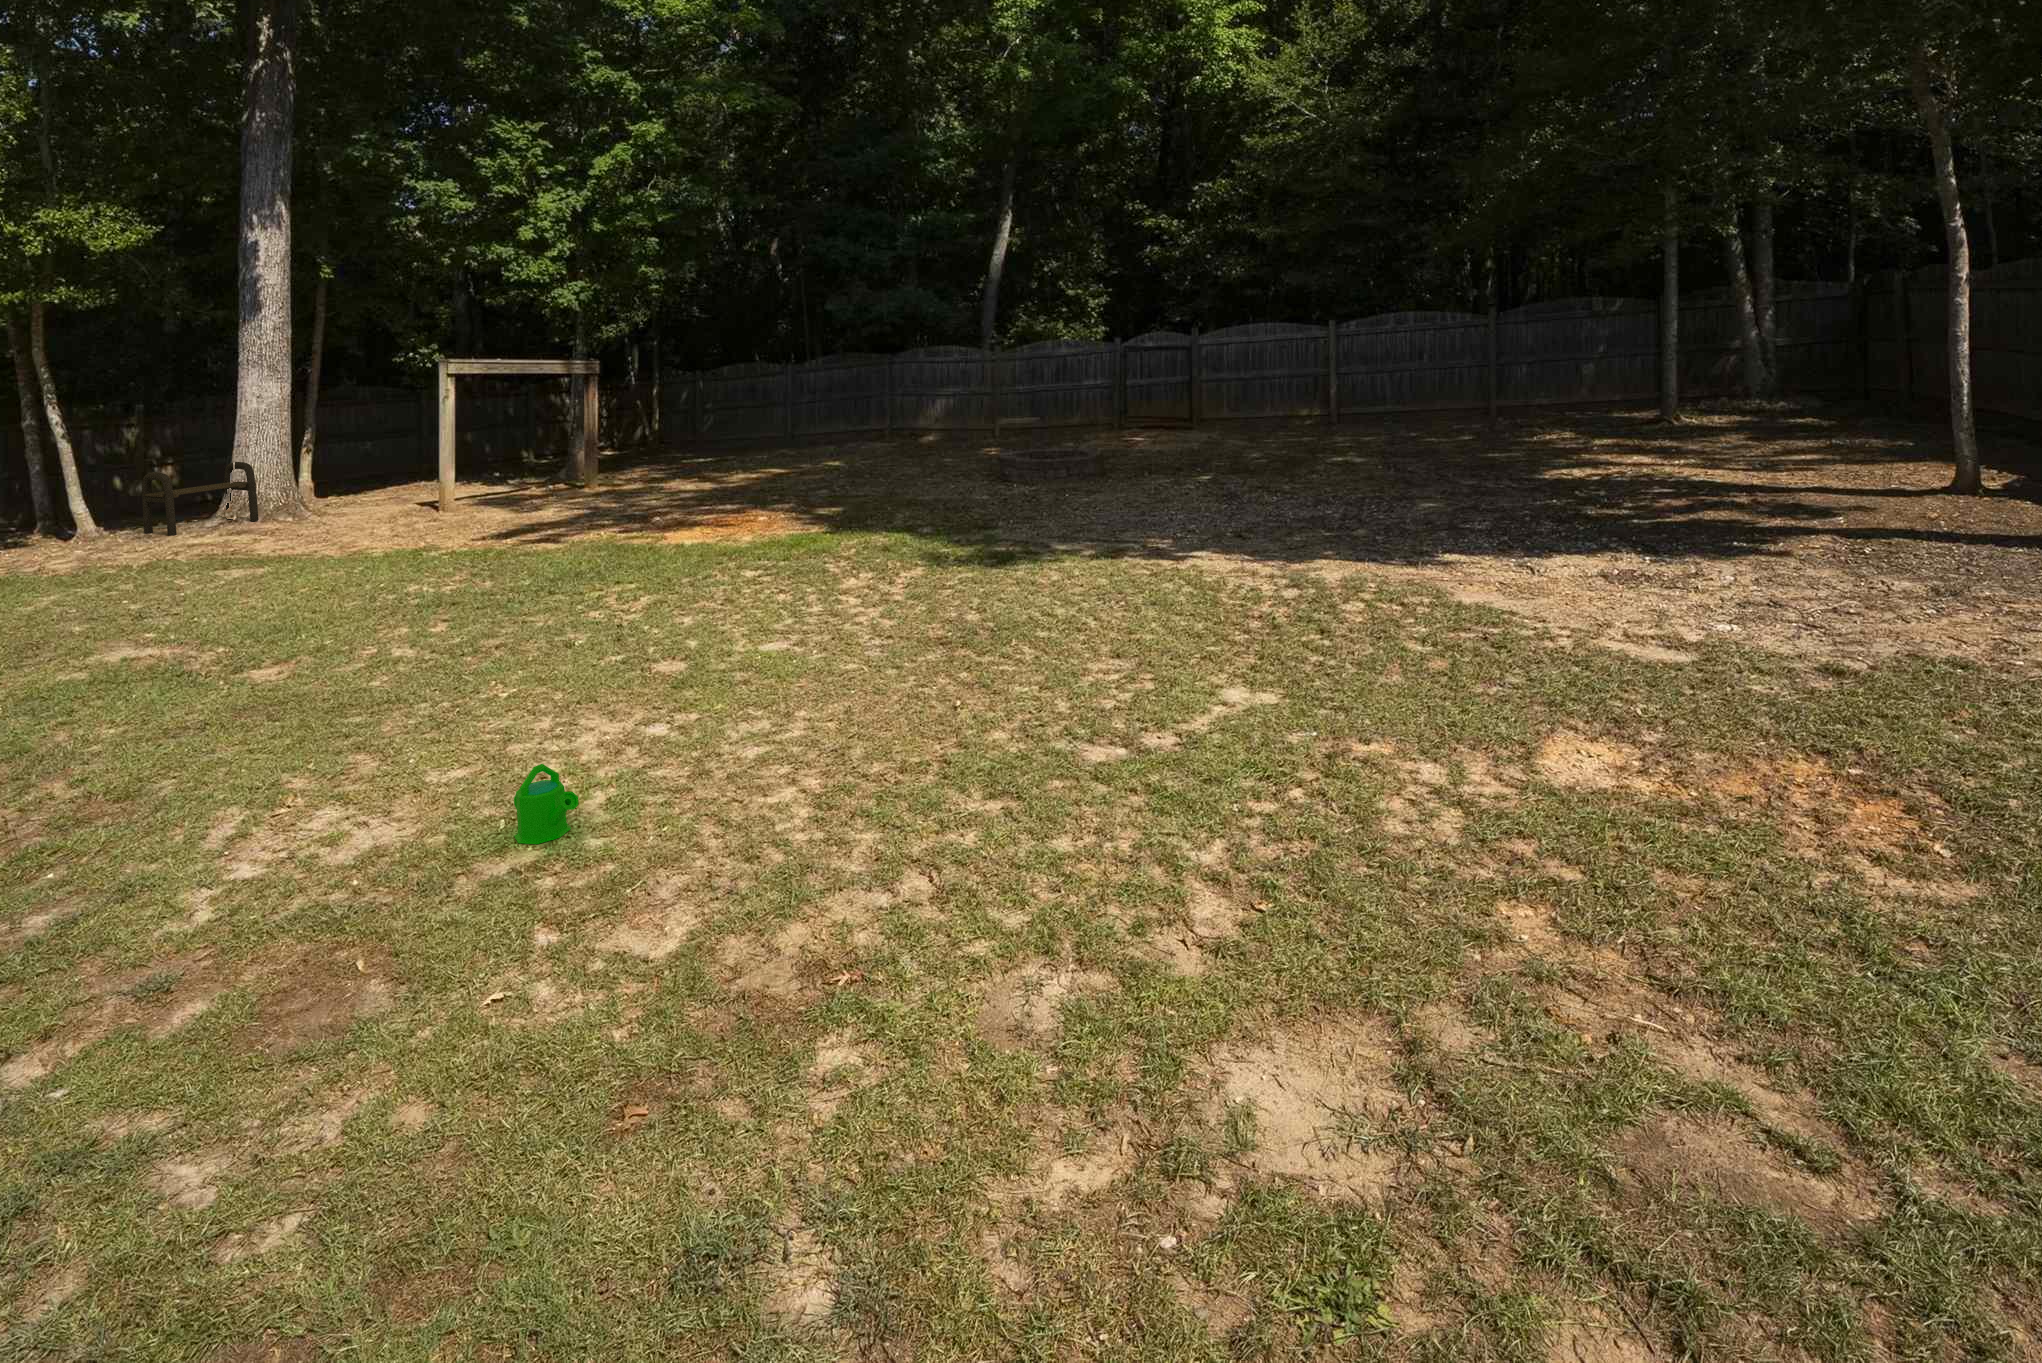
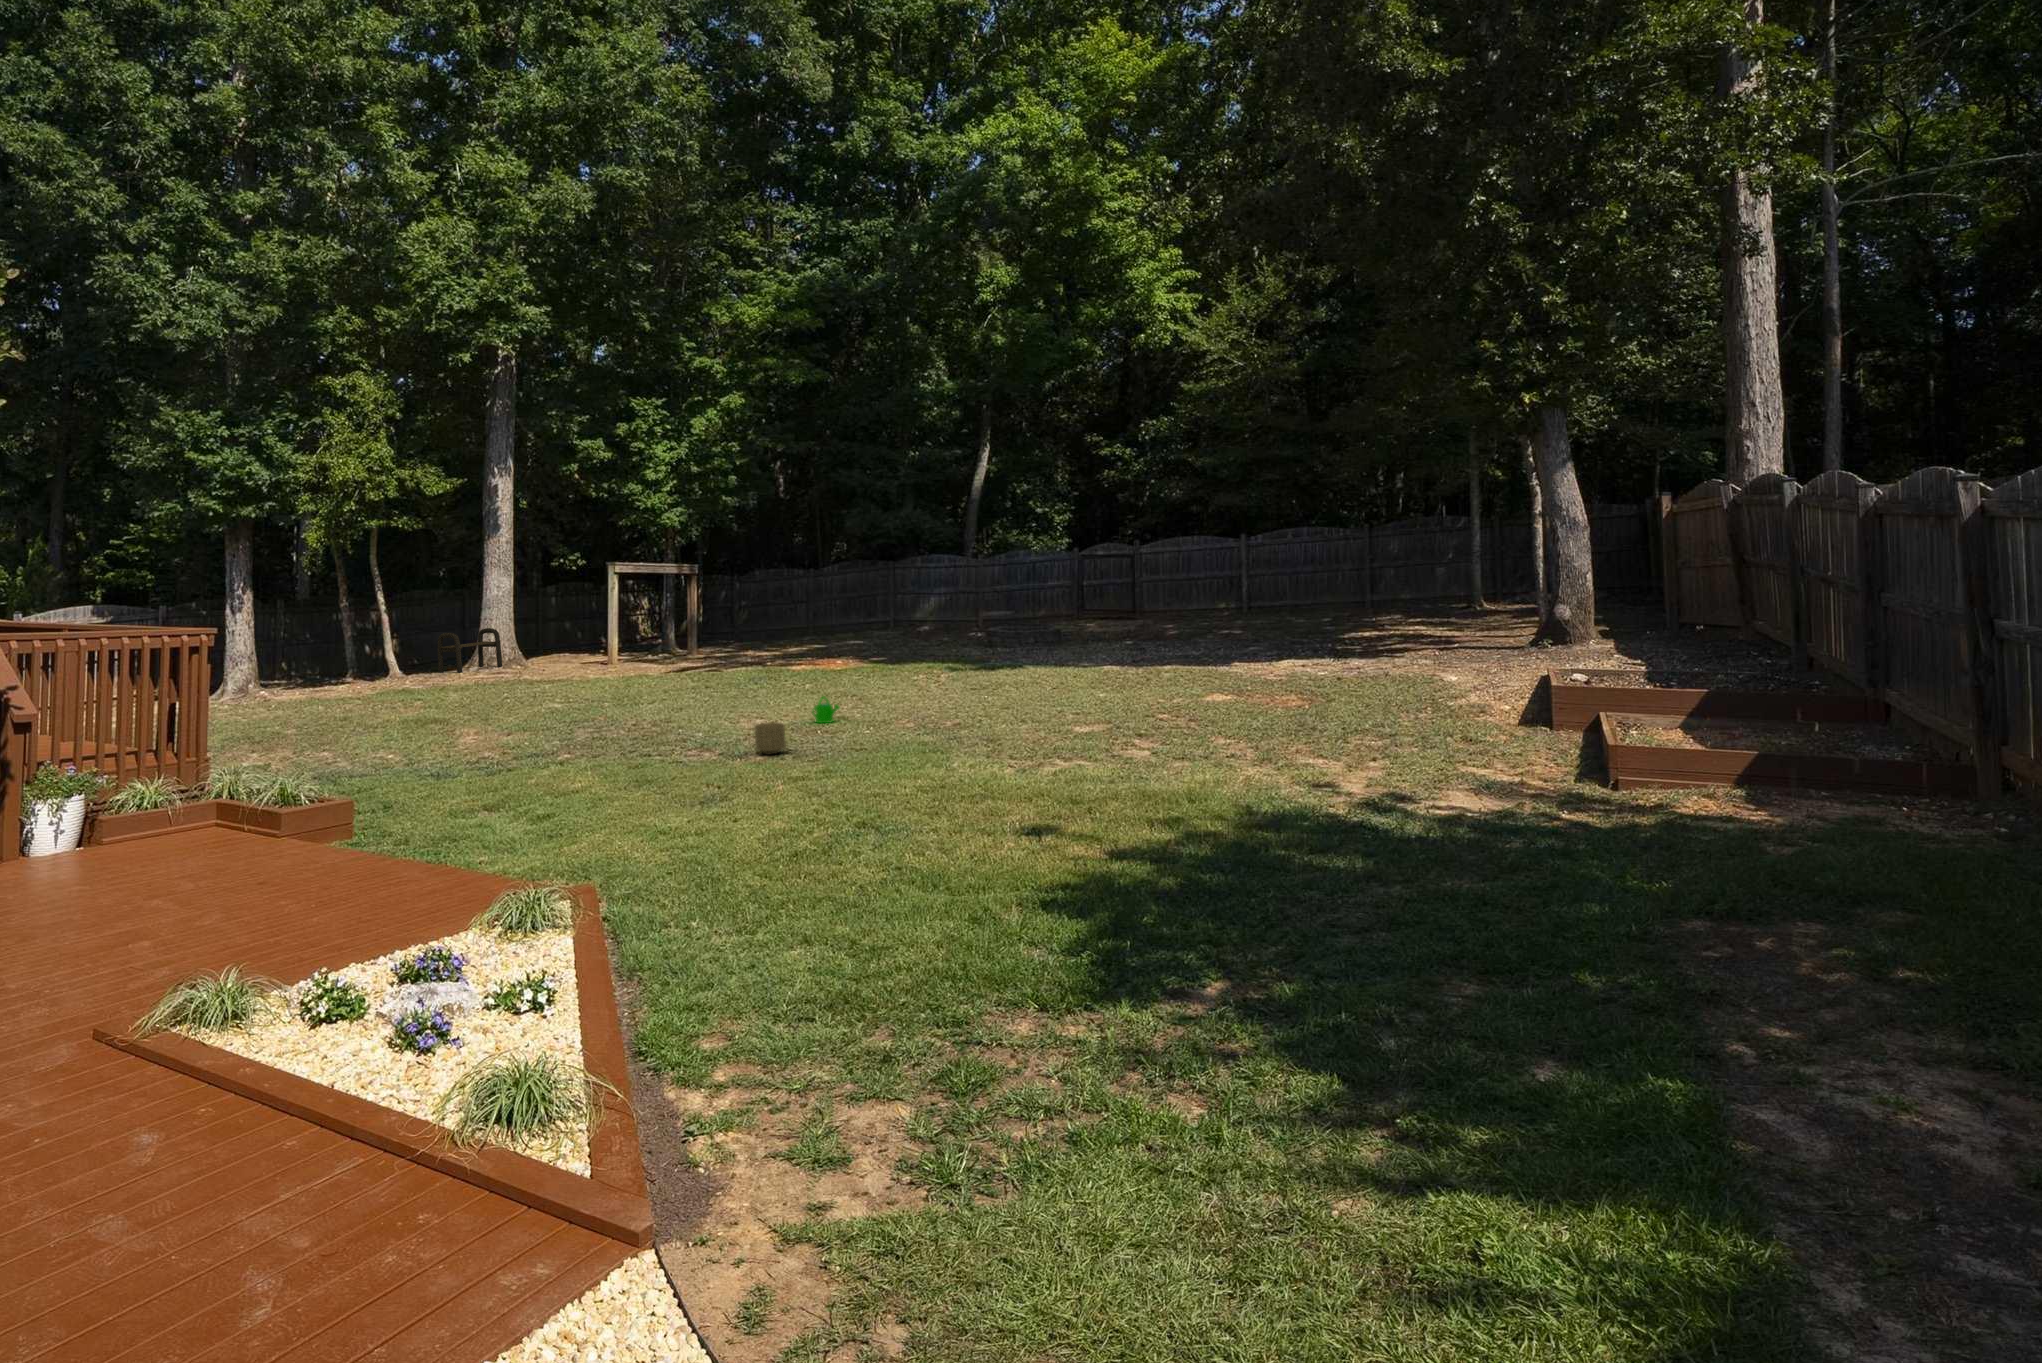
planter: none [35,1045,186,1217] -> present [754,722,786,755]

